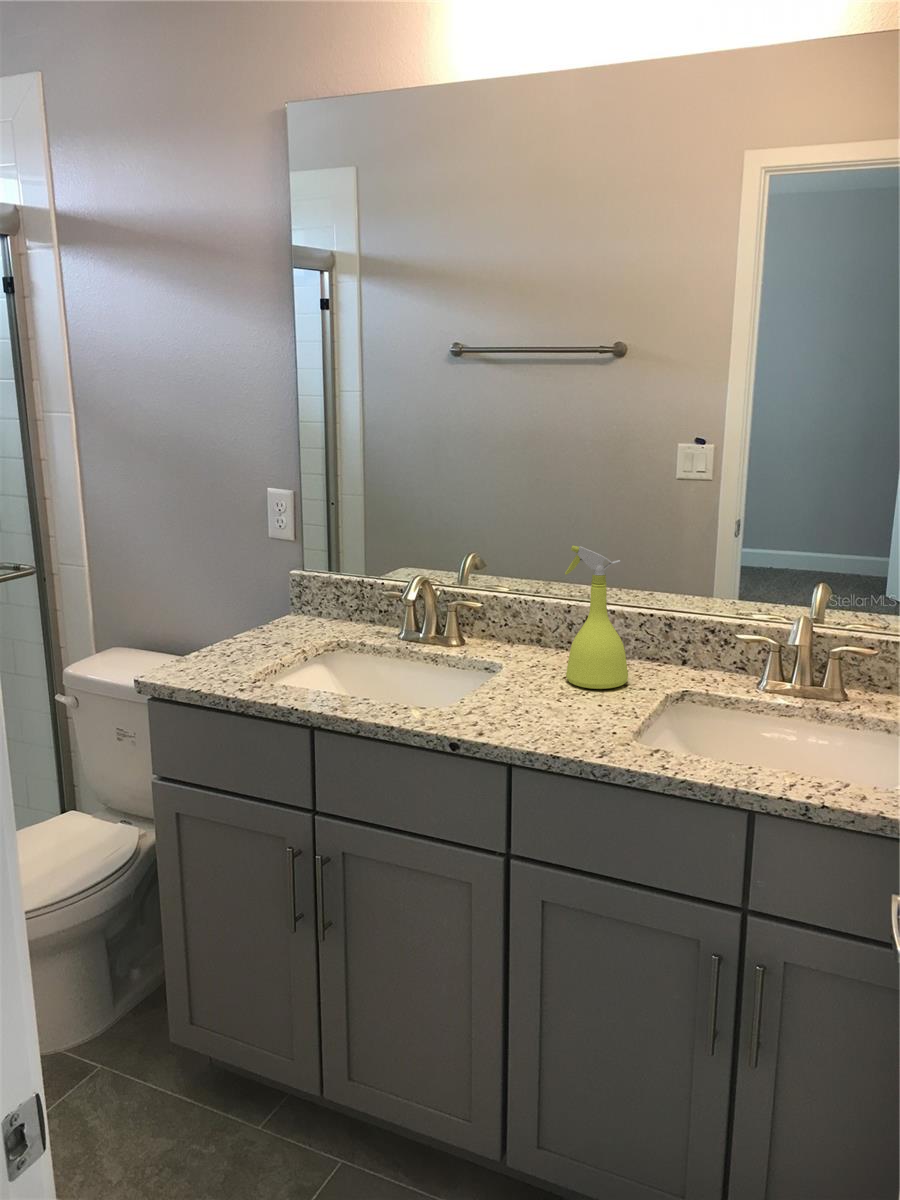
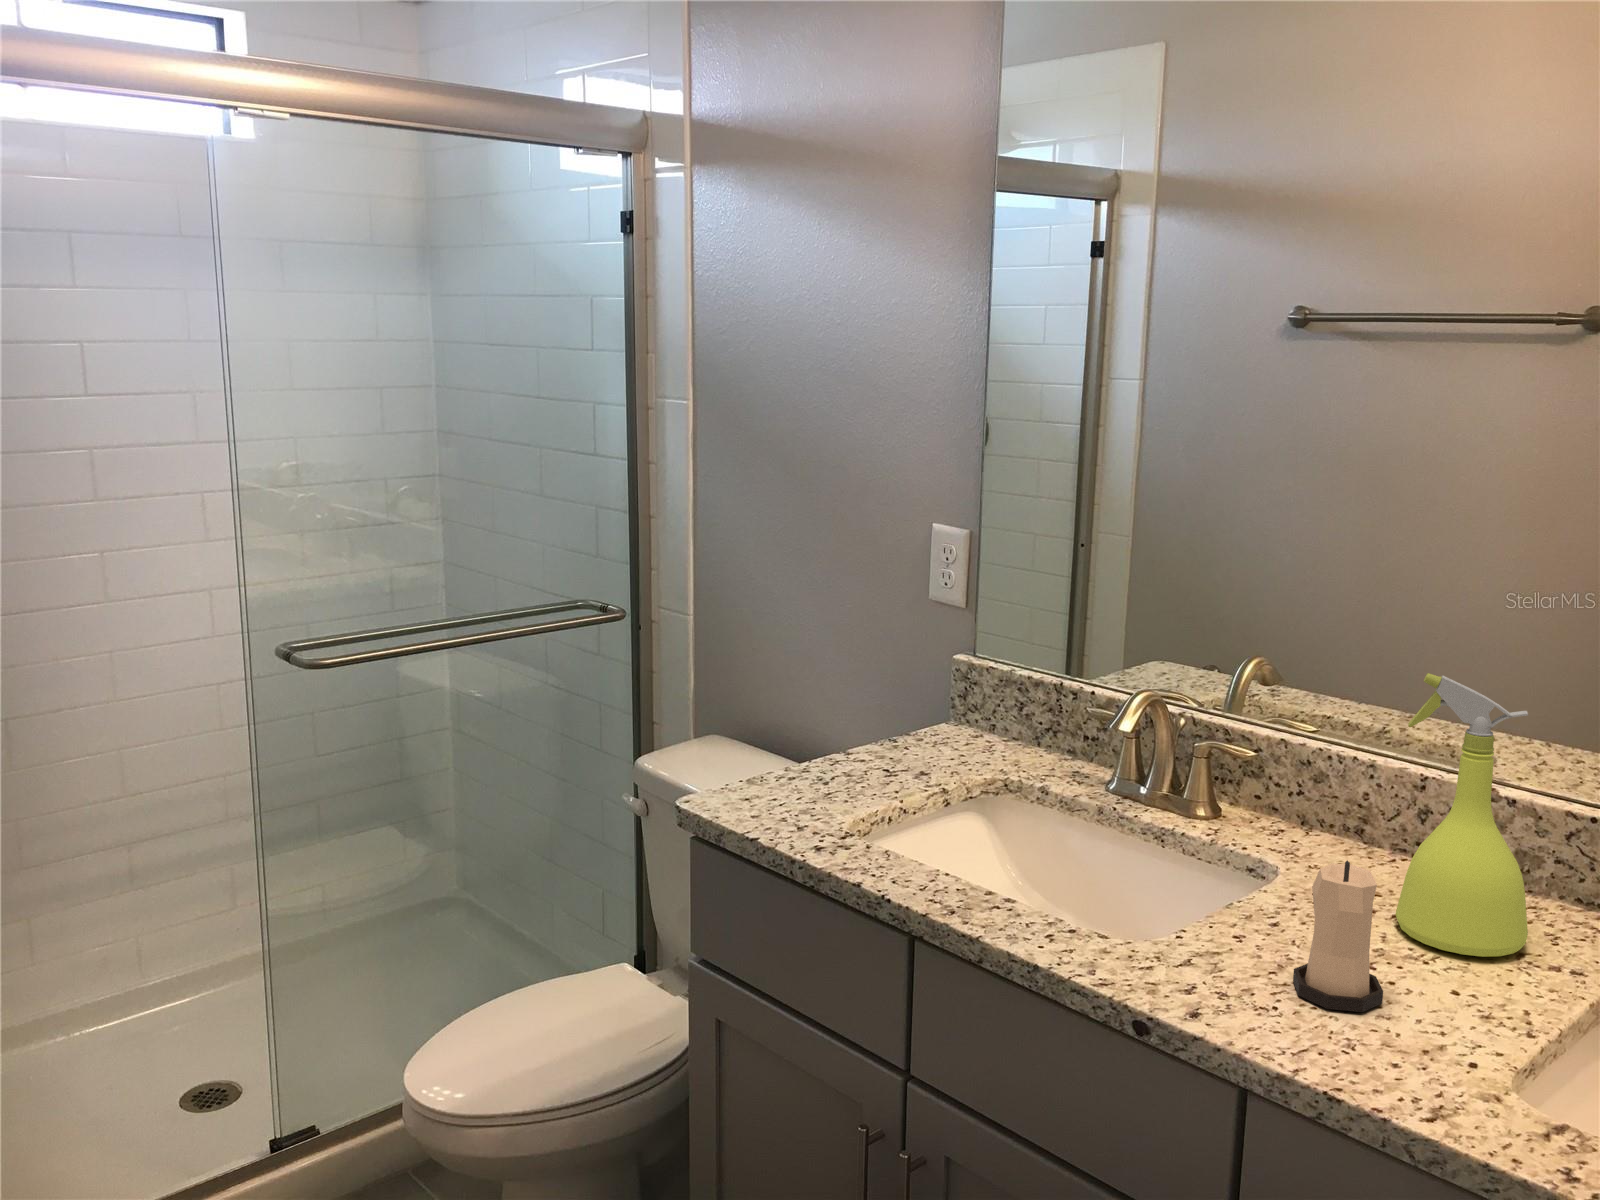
candle: none [524,644,568,721] -> present [1293,860,1383,1012]

